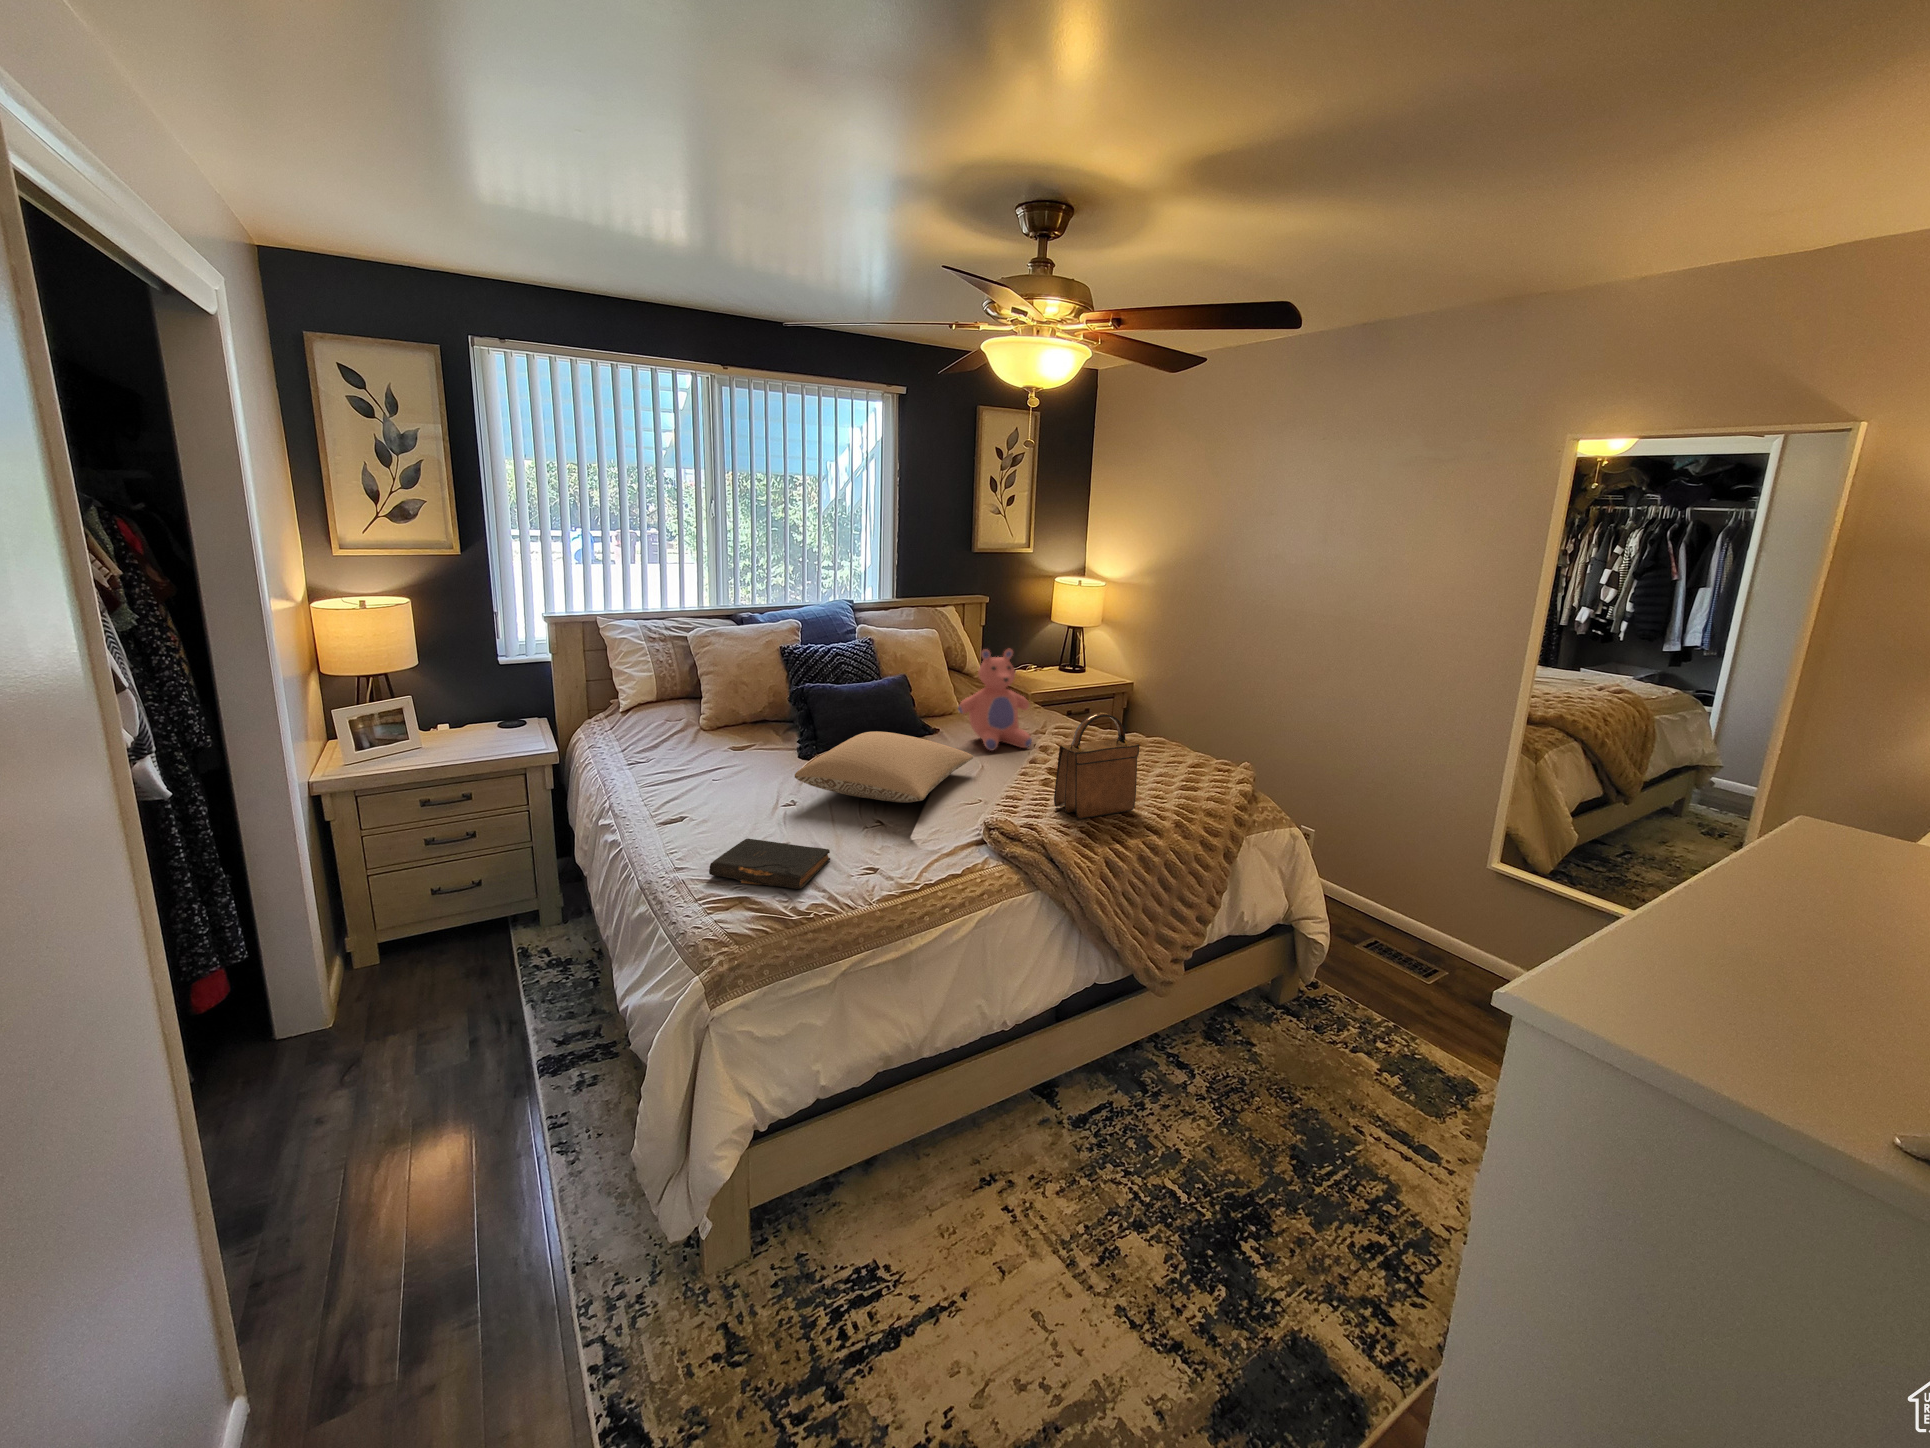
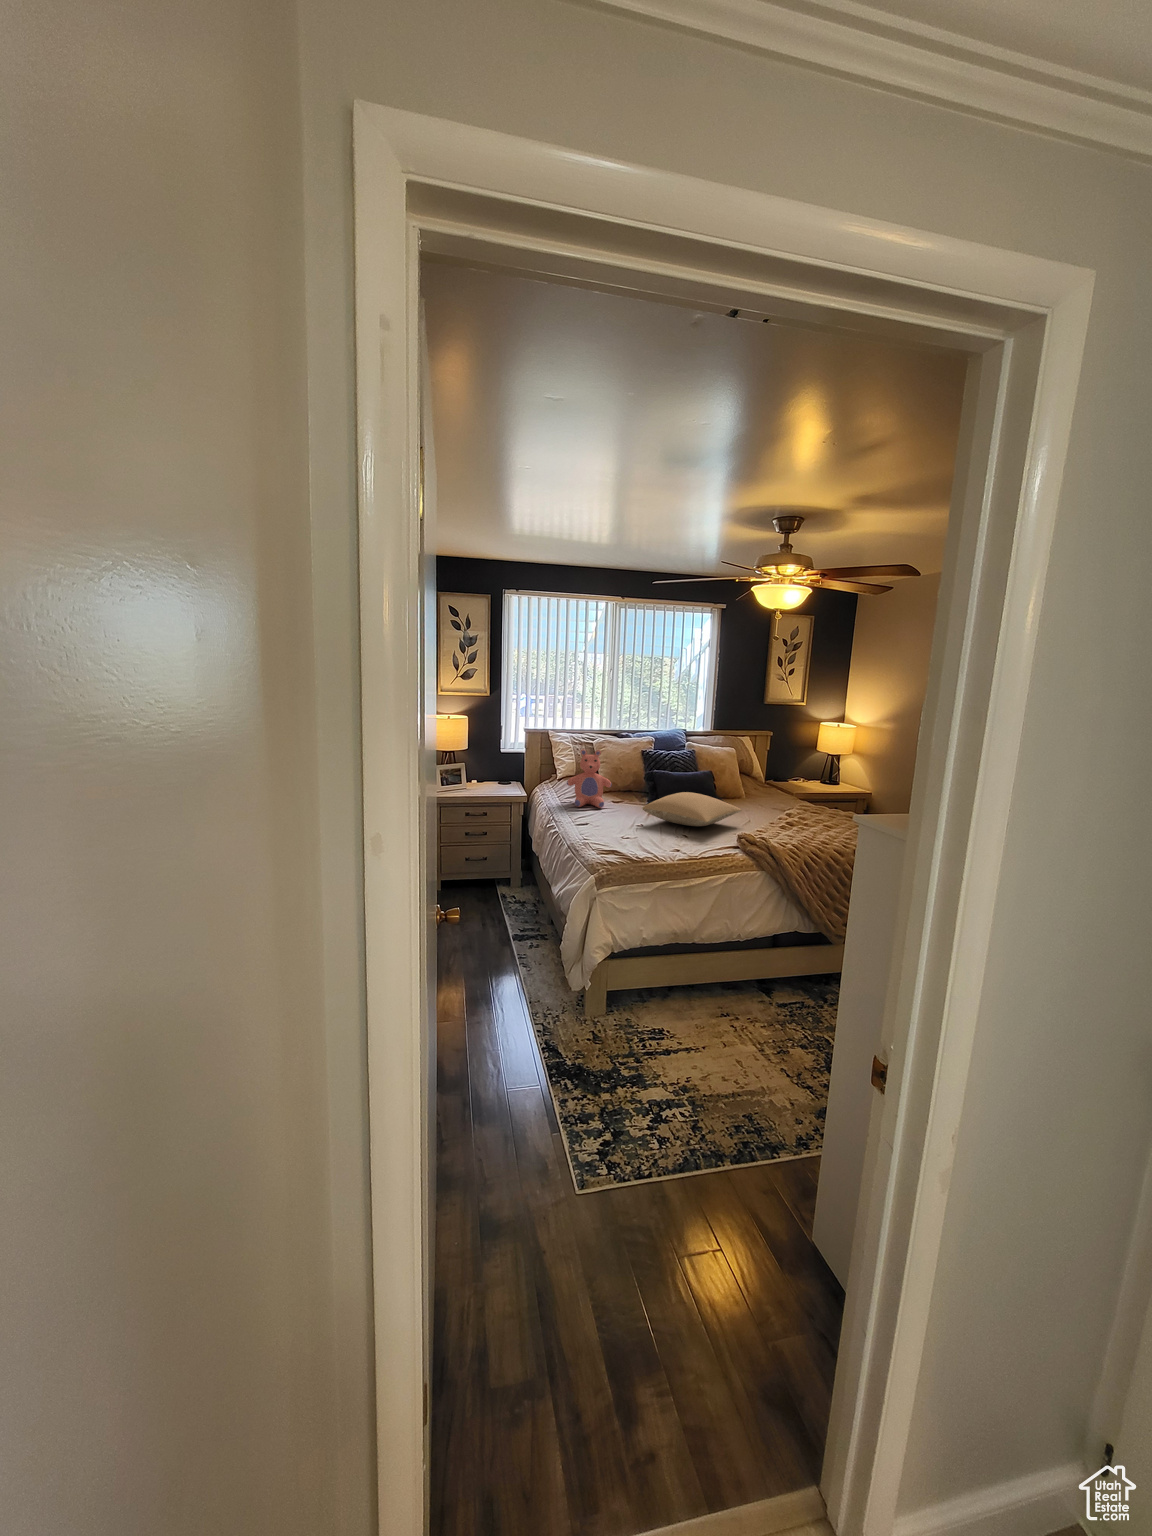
teddy bear: present [958,649,1032,751] -> present [567,749,612,808]
handbag: present [1054,713,1139,819] -> none [782,785,835,842]
book: present [709,839,830,889] -> none [599,831,656,850]

